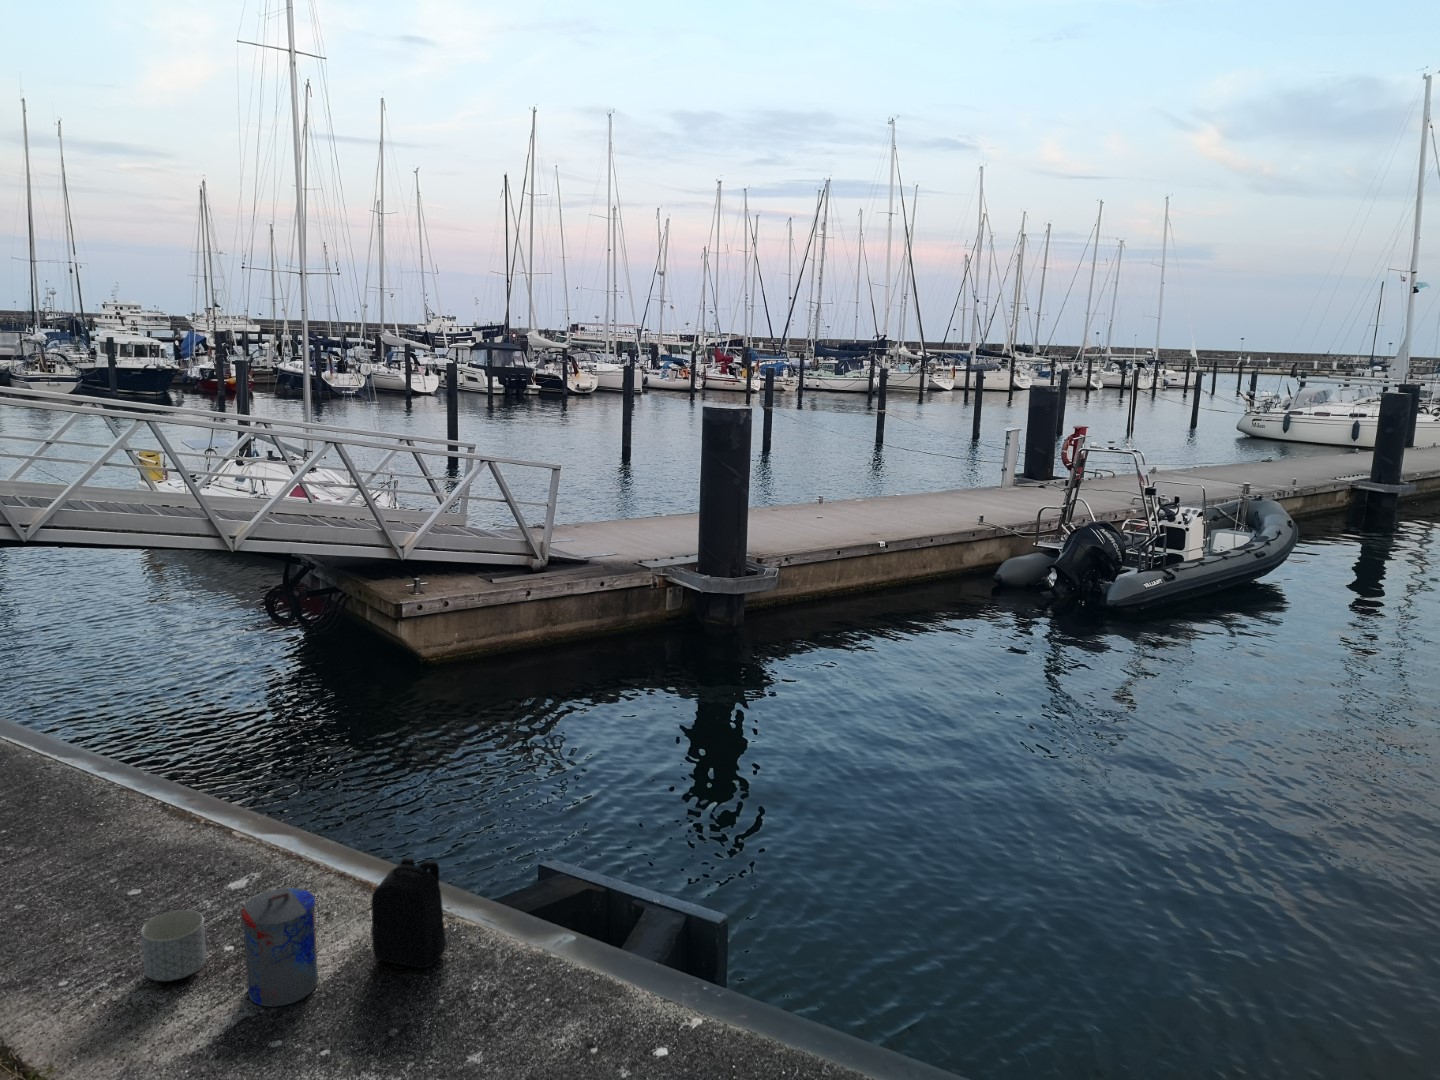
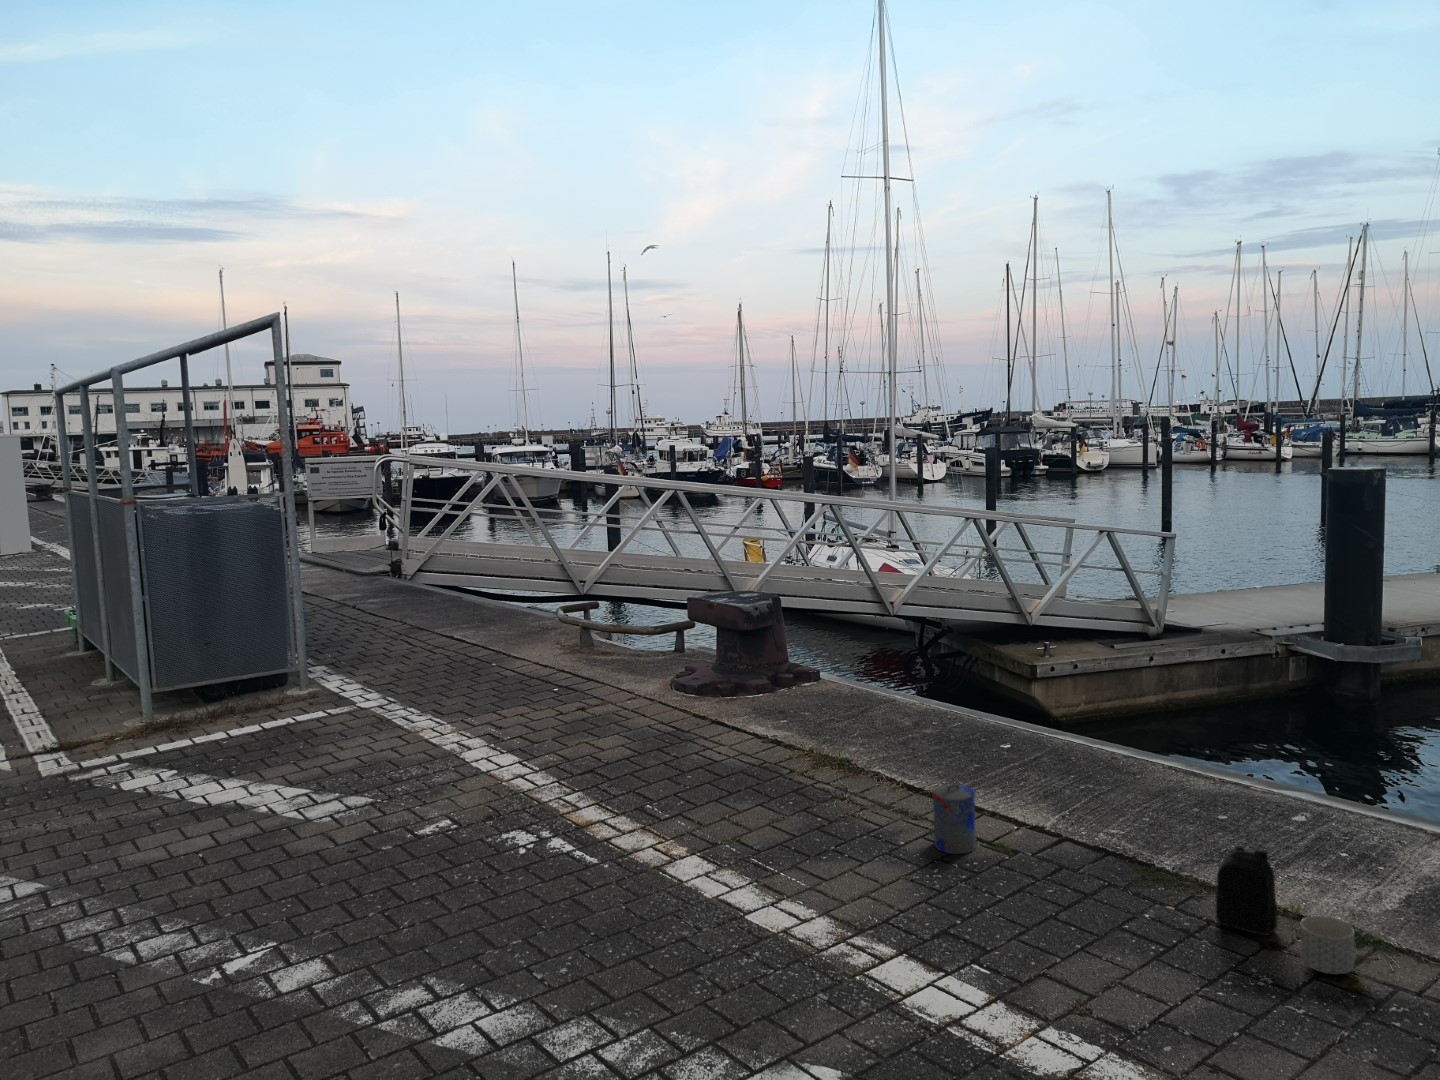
trash can: present [241,888,318,1007] -> present [932,784,976,854]
planter: present [141,910,206,981] -> present [1300,916,1354,974]

